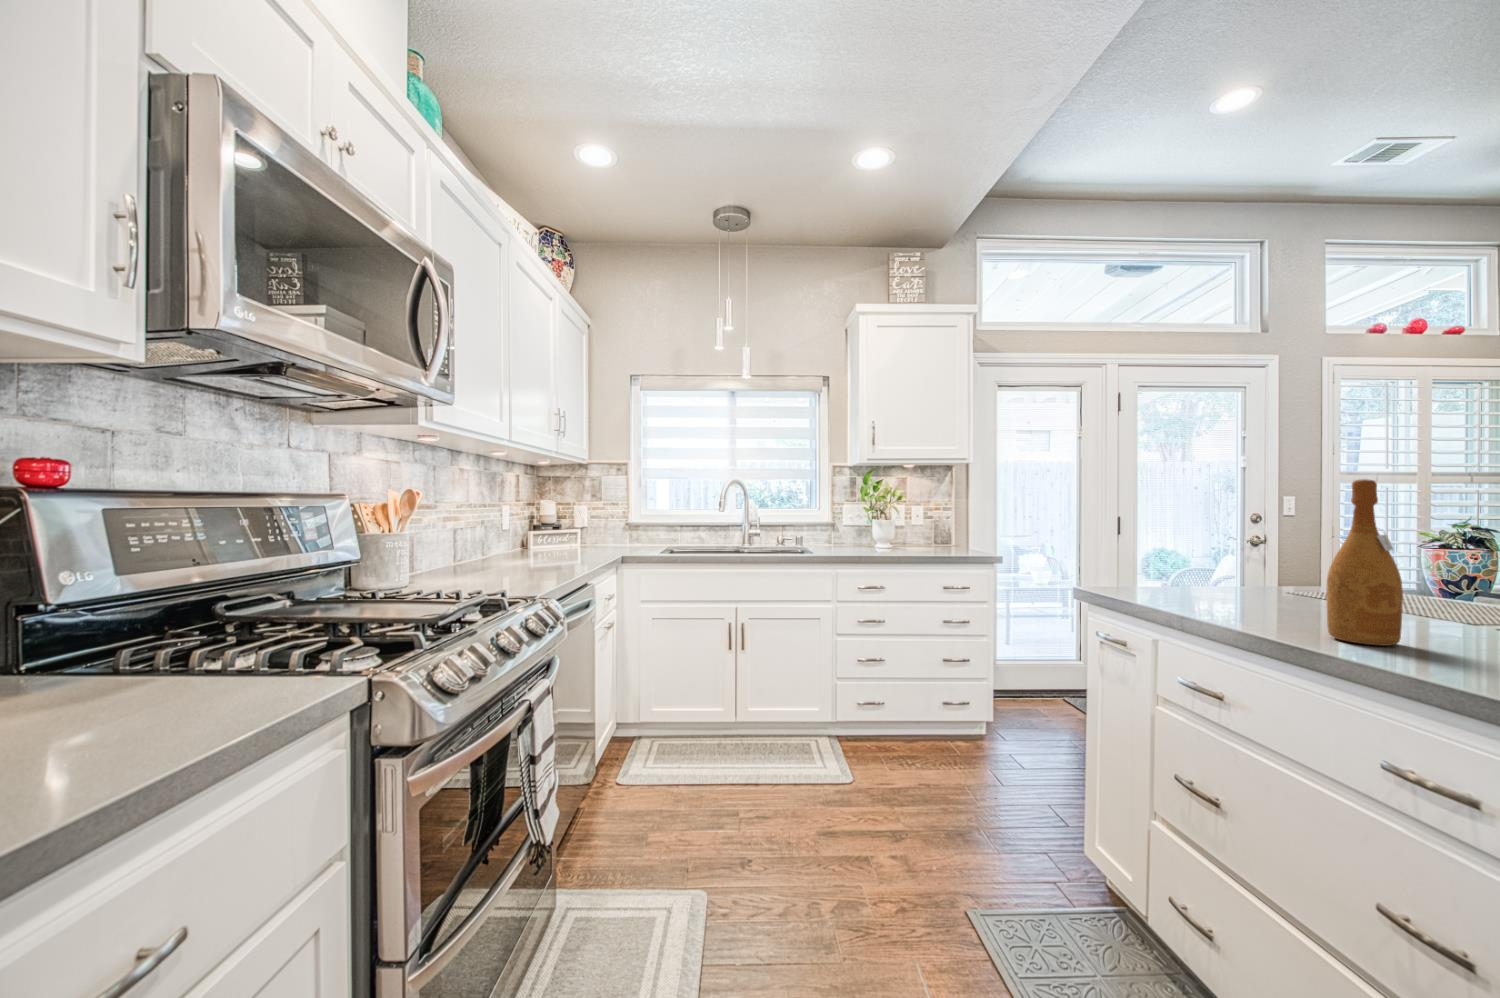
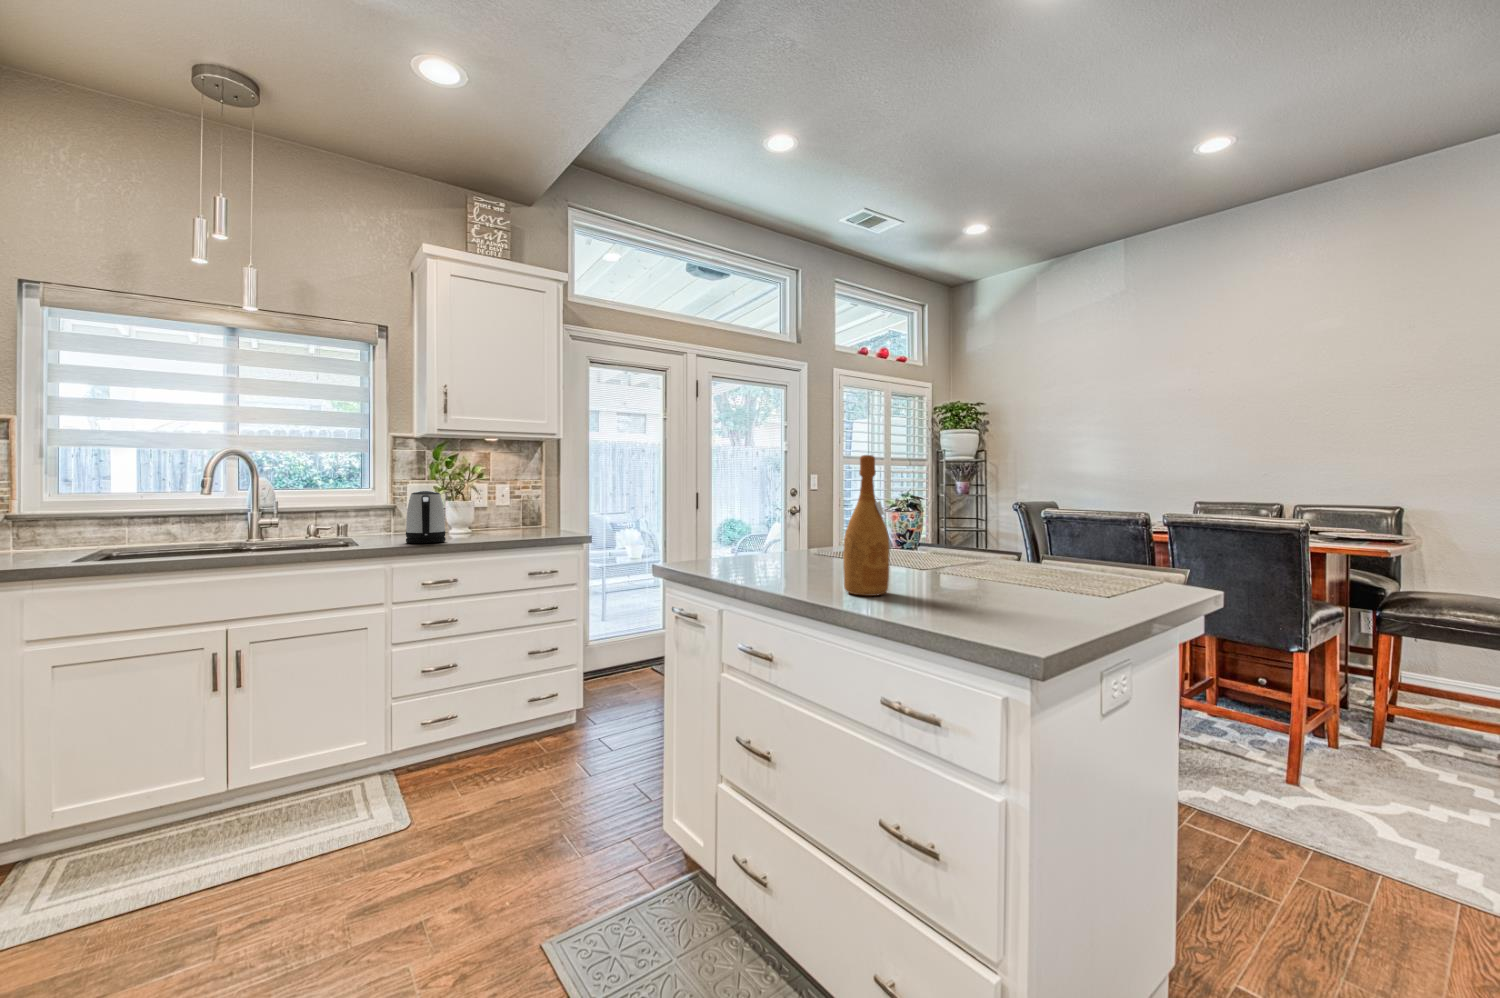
kettle: none [844,511,874,554] -> present [406,491,446,543]

